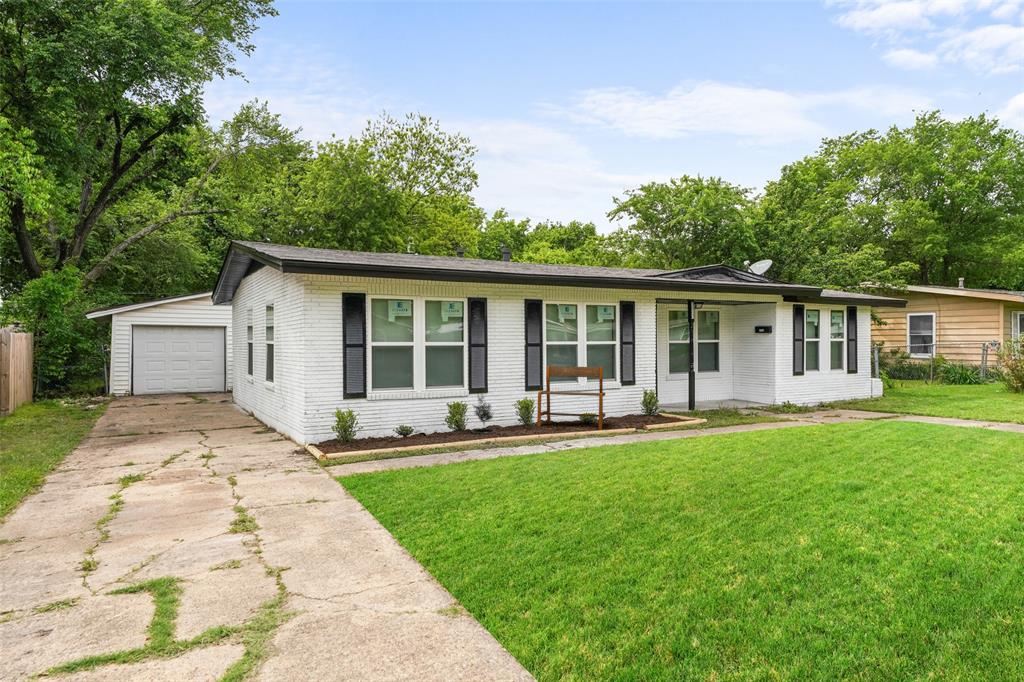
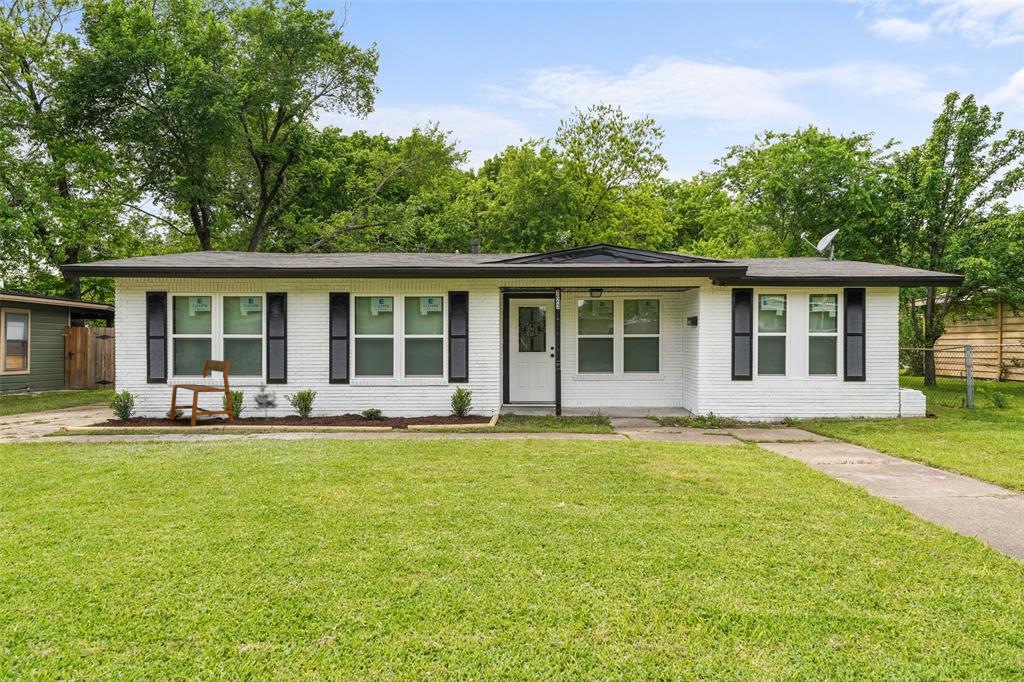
bench: present [537,365,605,429] -> present [170,359,233,427]

